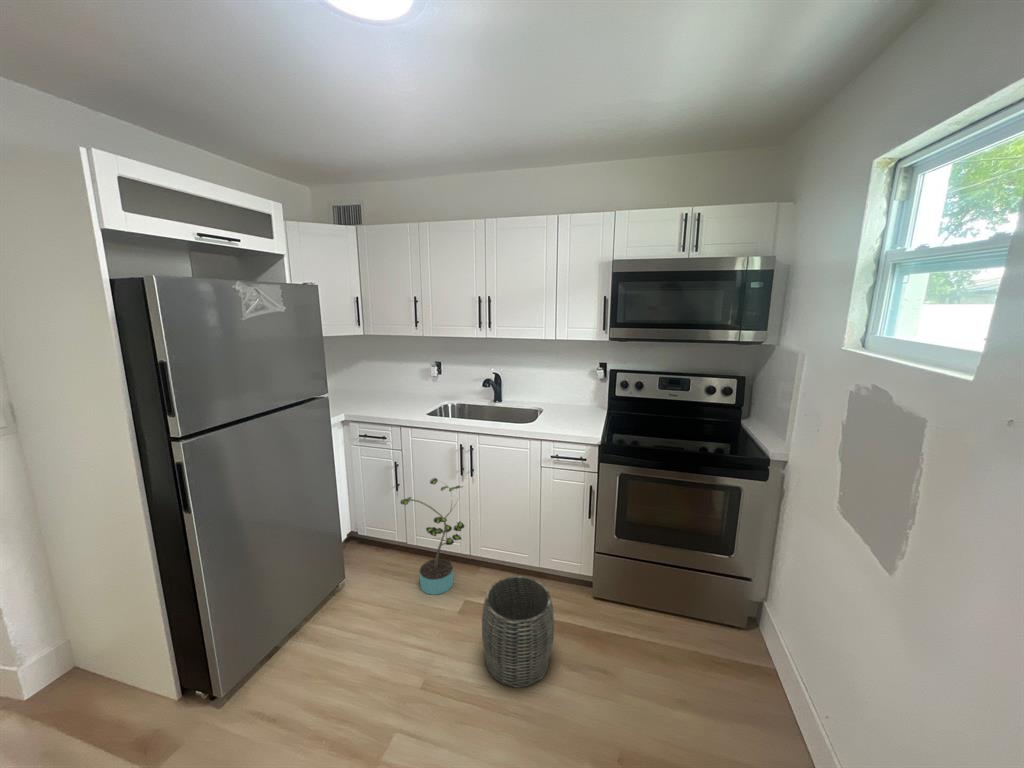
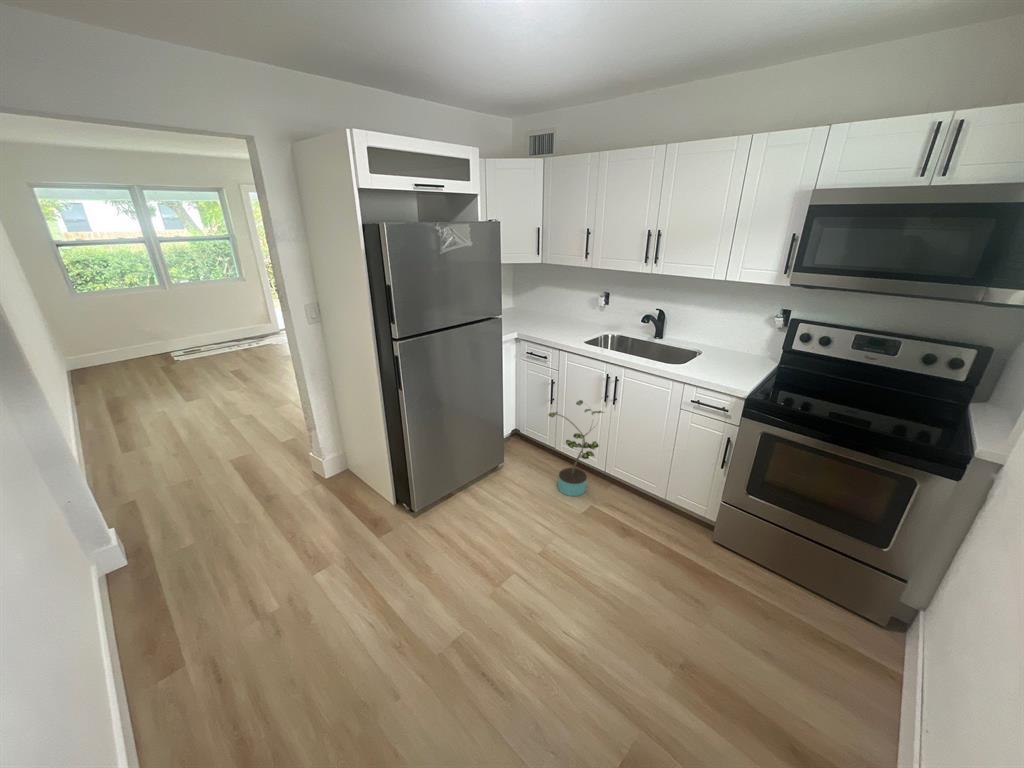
woven basket: present [482,576,554,688] -> none [592,497,659,585]

